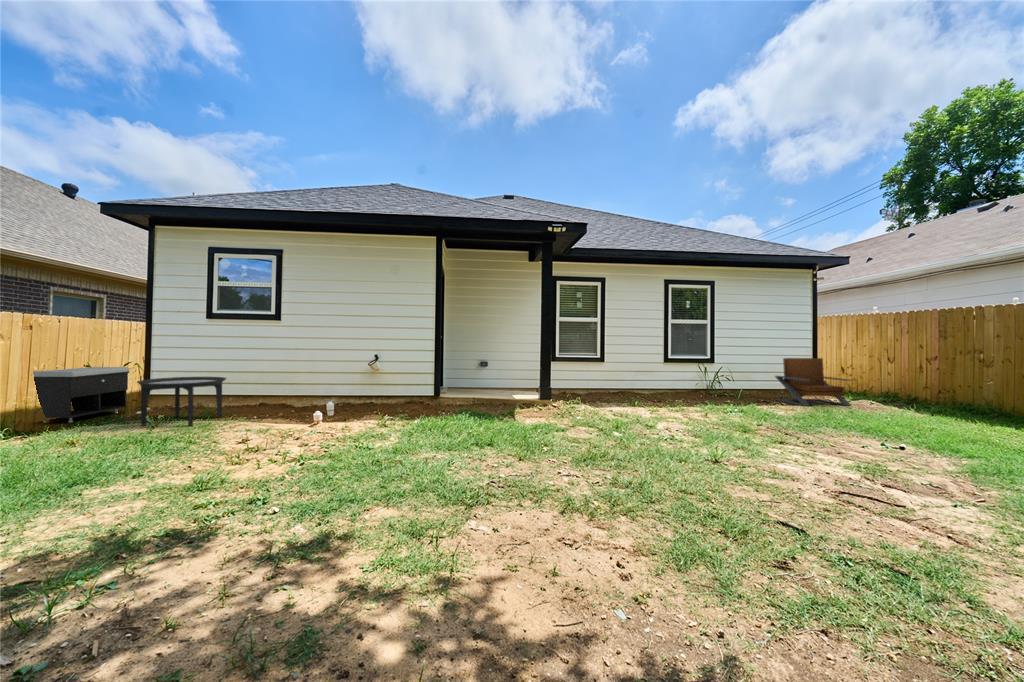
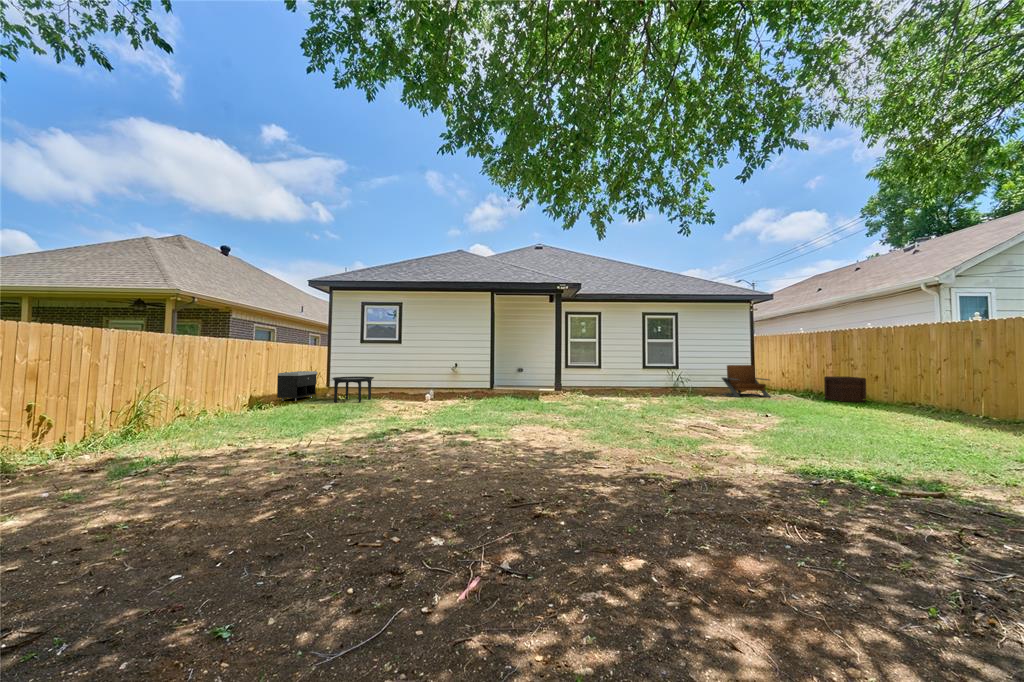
wooden crate: none [930,376,1001,415] -> present [824,376,866,402]

